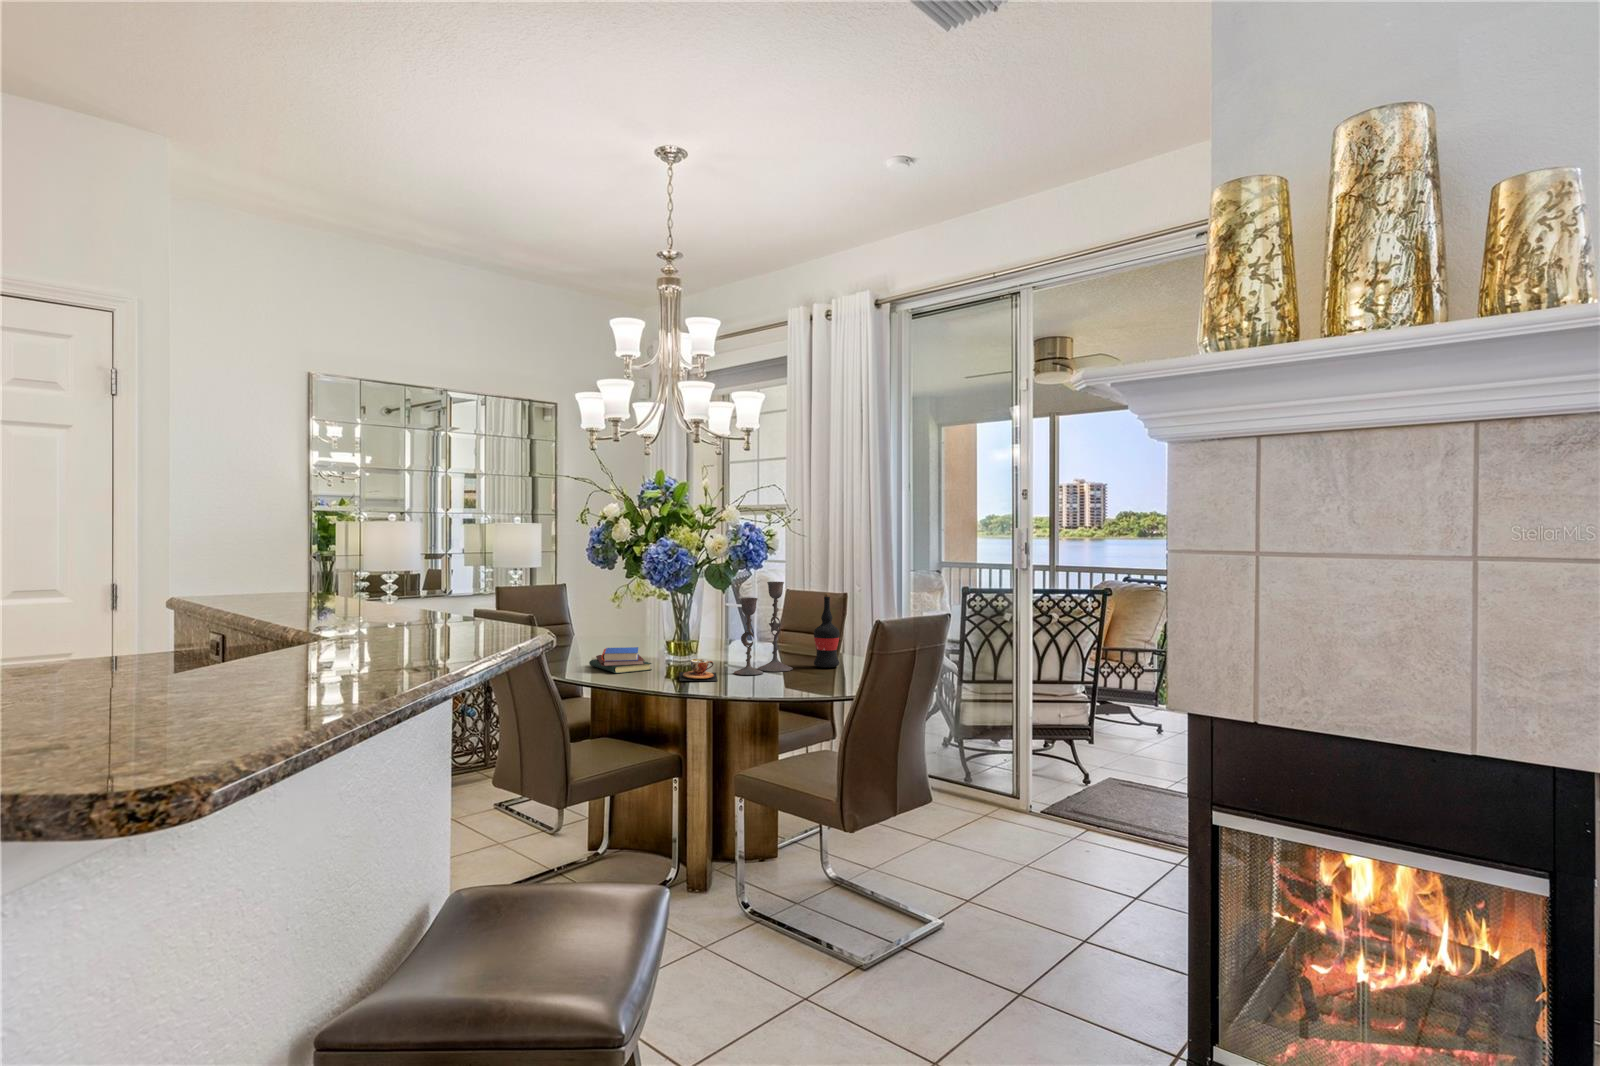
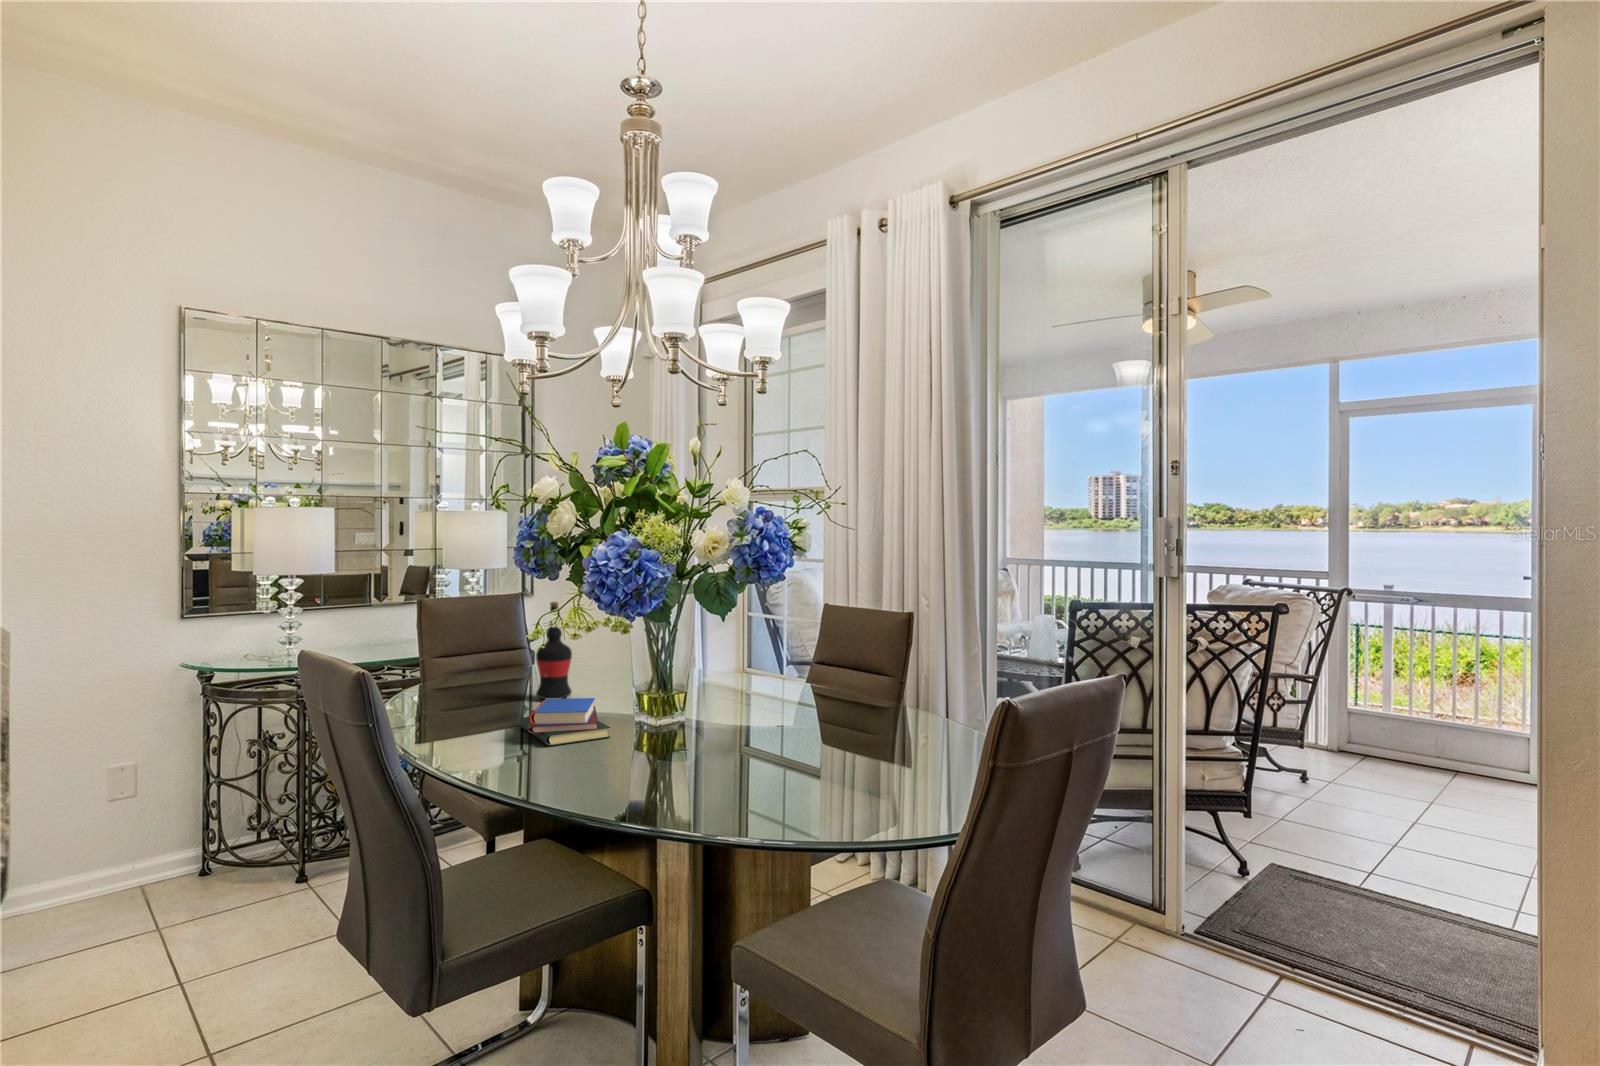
candlestick: present [734,582,793,675] -> none [736,600,830,753]
wine bottle: present [814,593,840,667] -> present [536,602,572,699]
teacup: present [679,659,717,681] -> none [642,728,707,769]

